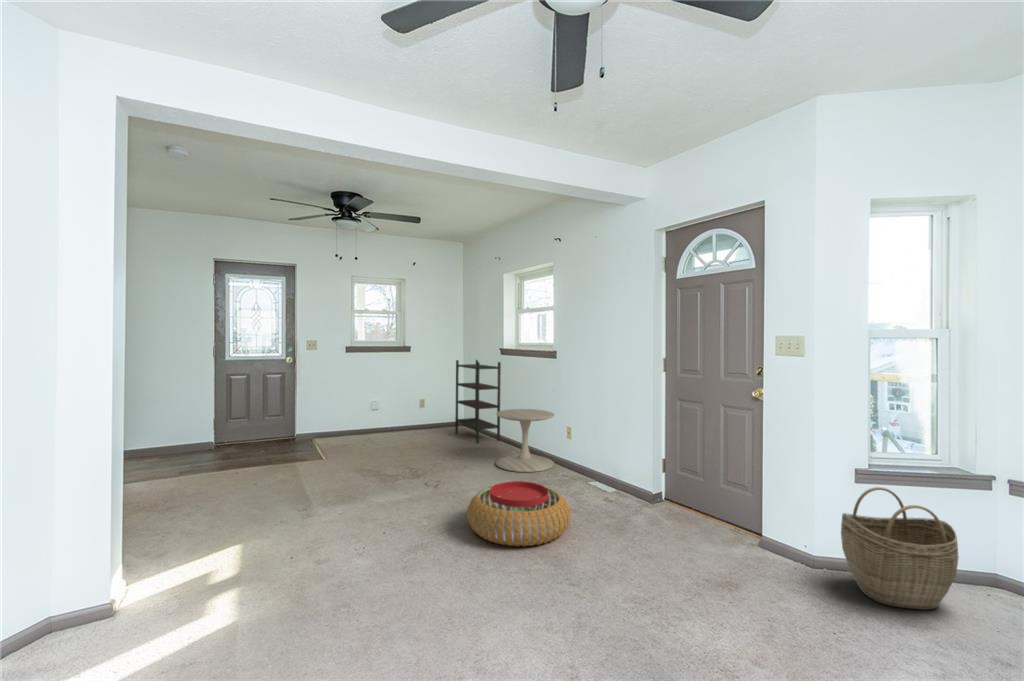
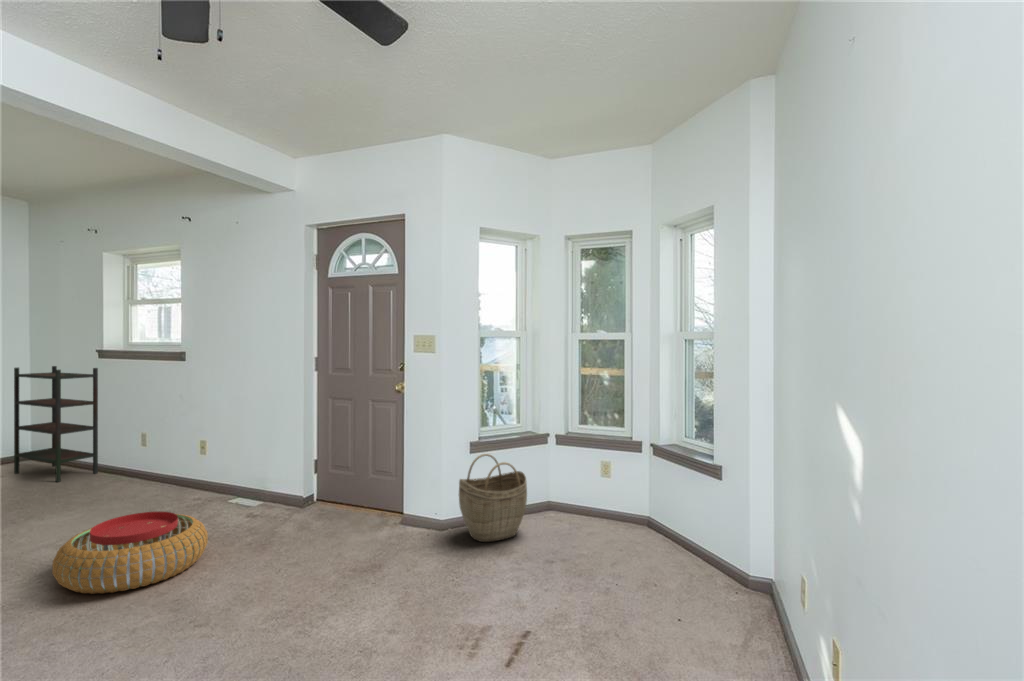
side table: present [496,409,555,472] -> none [93,426,184,508]

